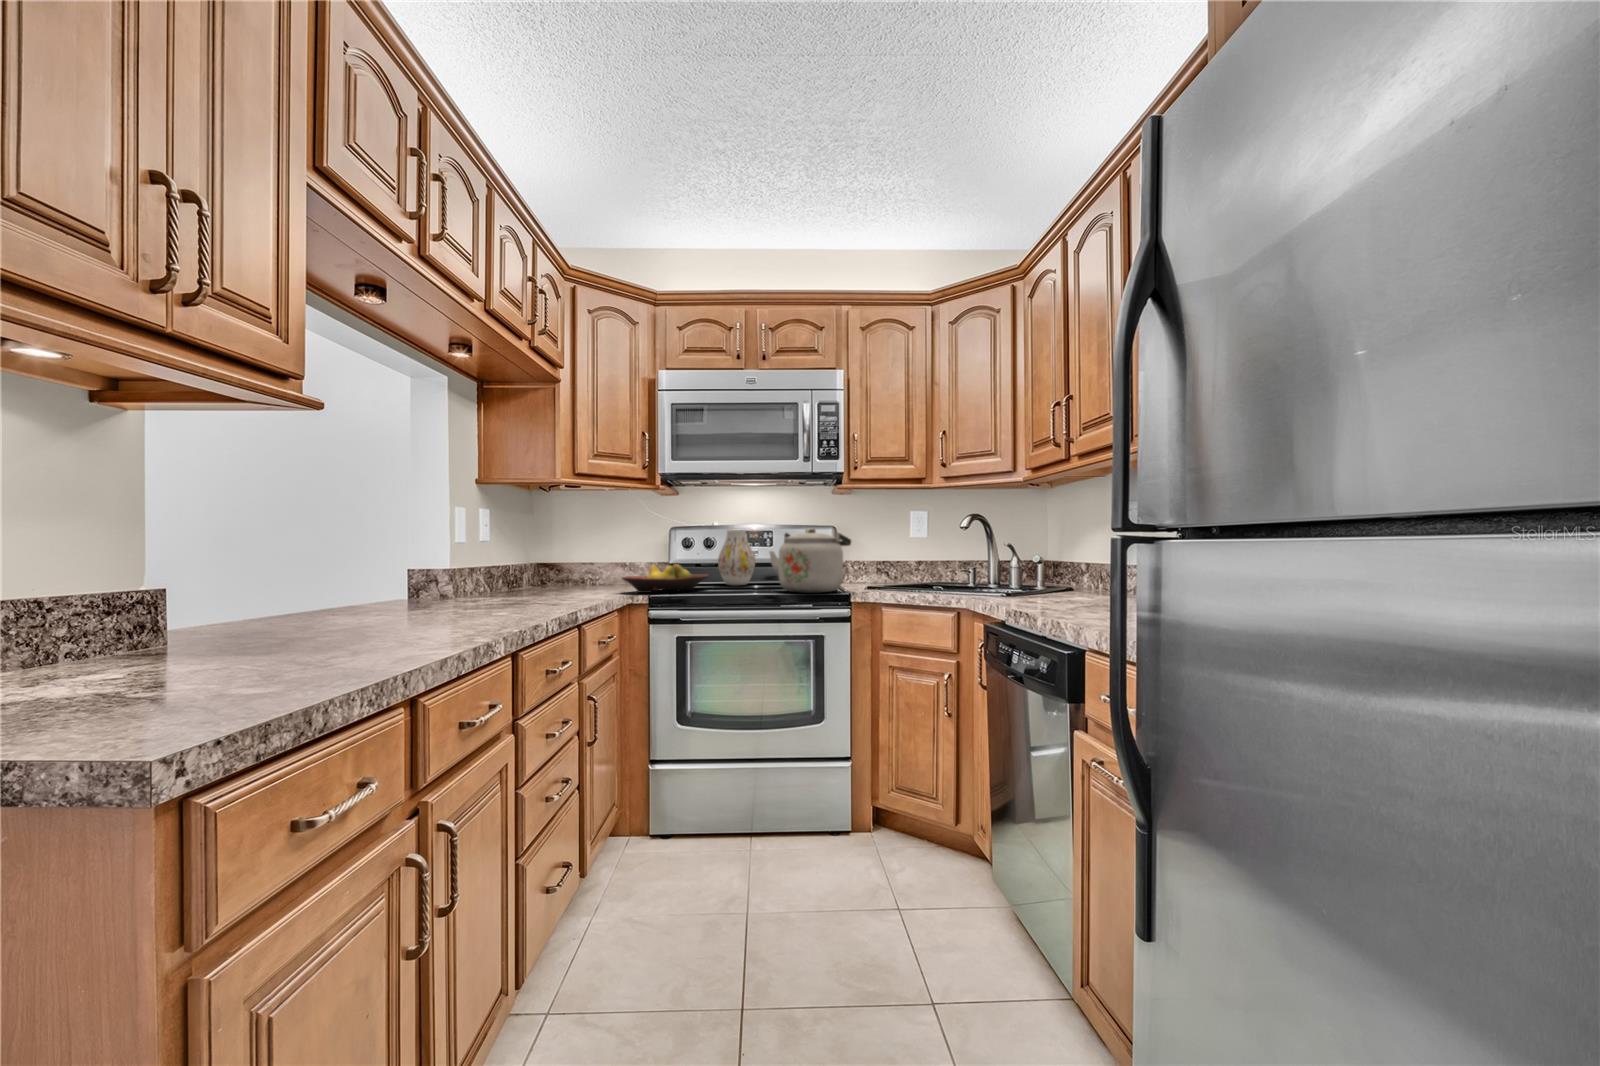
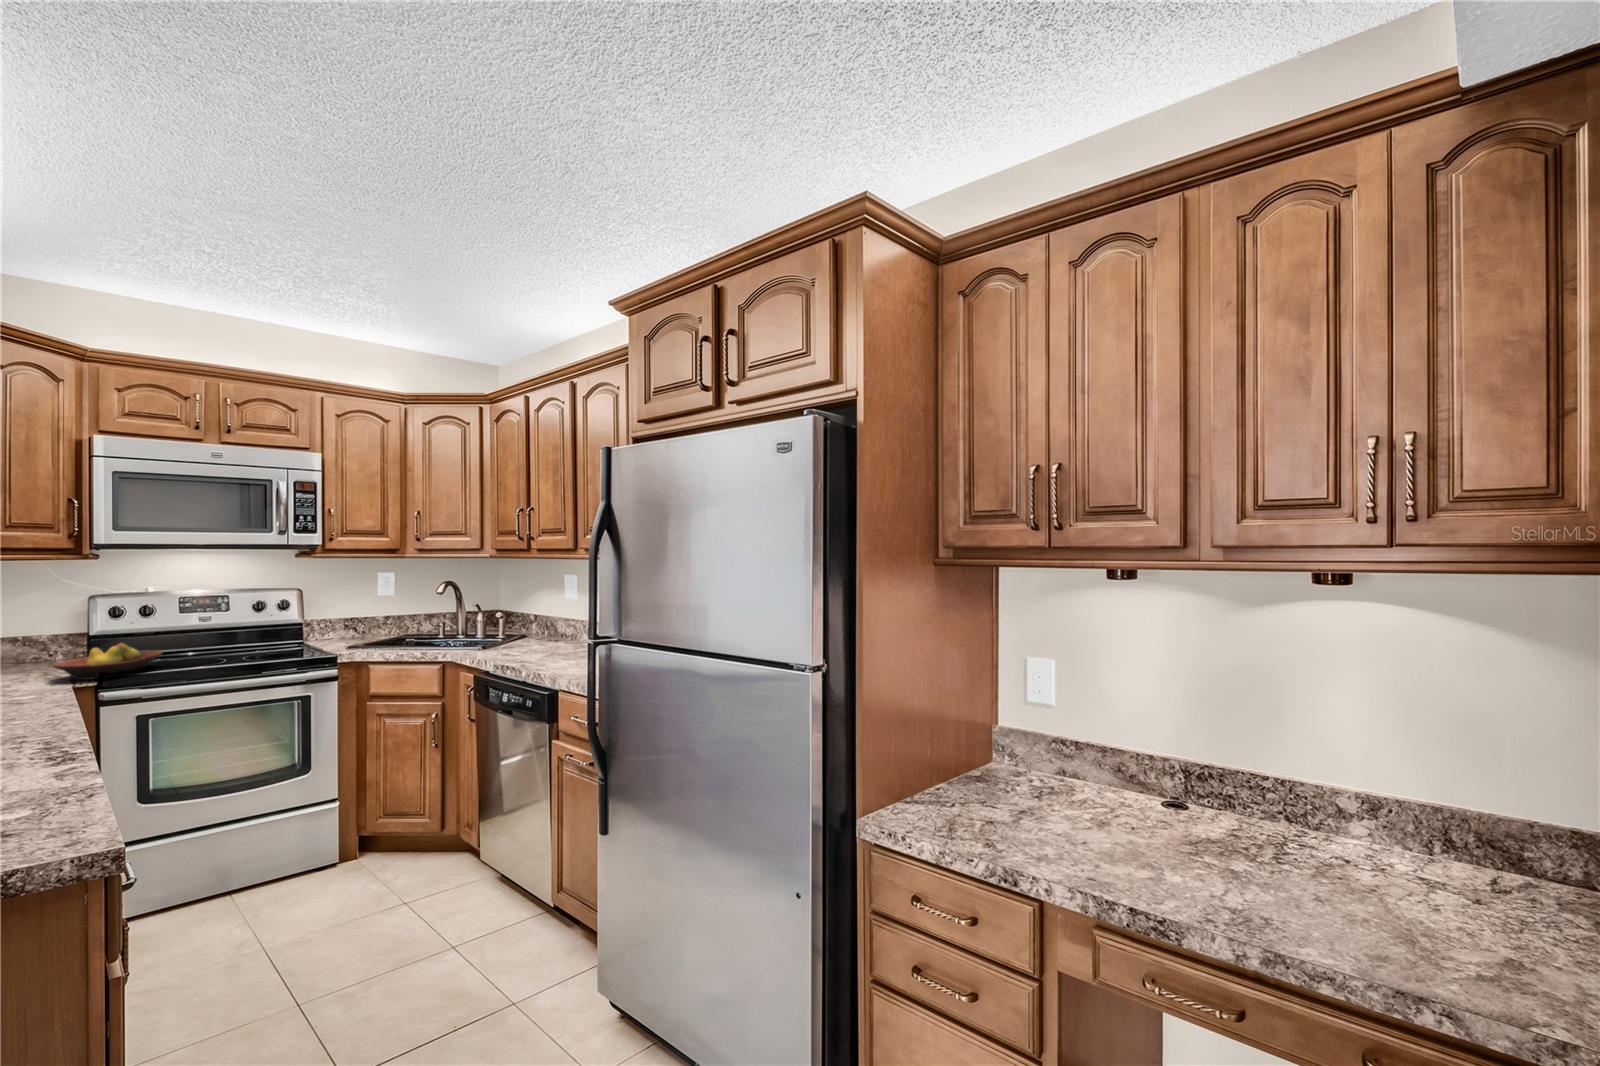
kettle: present [769,528,851,593] -> none [242,600,334,661]
vase: present [718,530,755,586] -> none [158,598,207,657]

